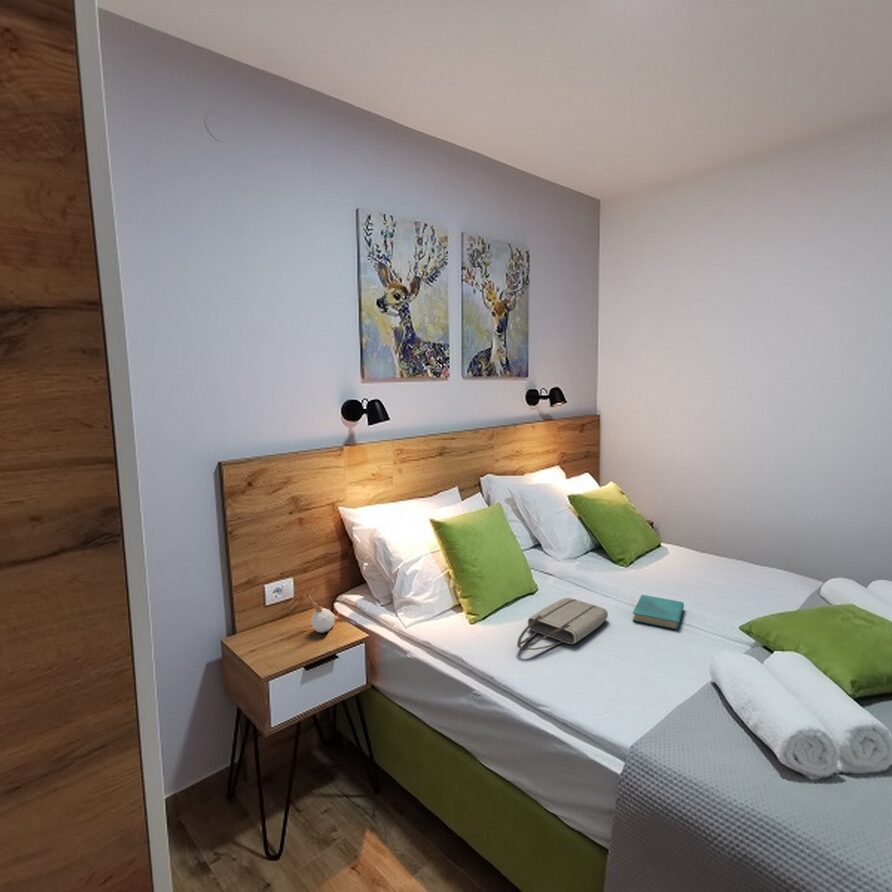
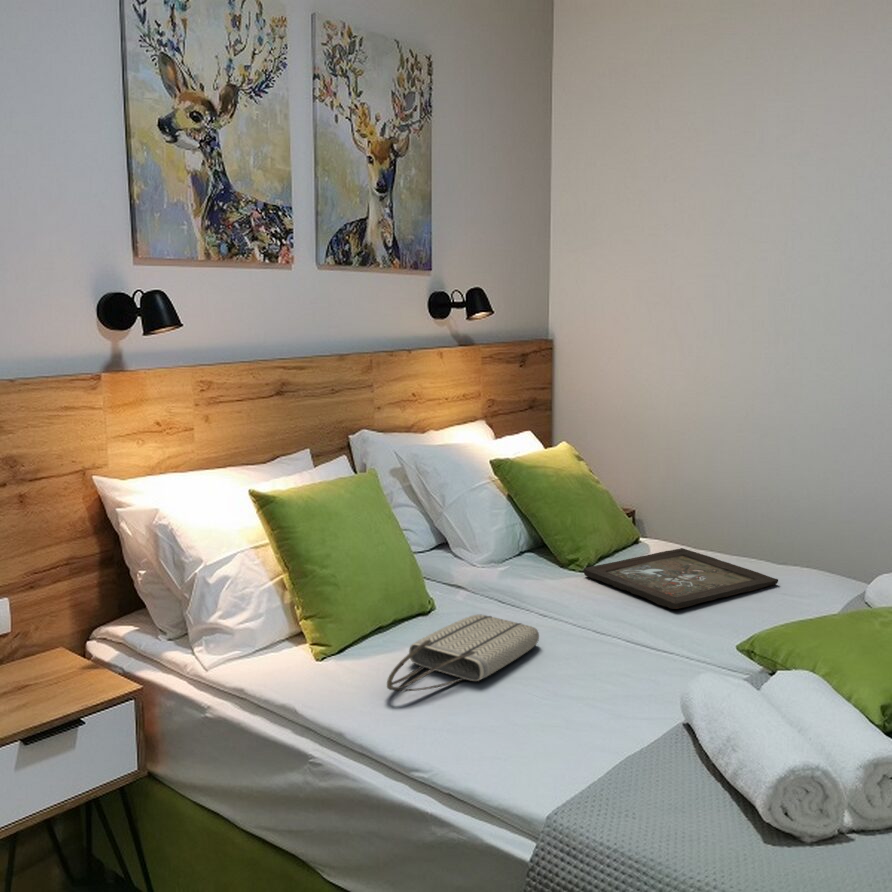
tray: none [629,553,760,597] -> present [584,548,778,609]
book: present [633,595,684,629] -> none [578,606,659,654]
candle: present [311,599,335,633] -> none [33,620,82,685]

